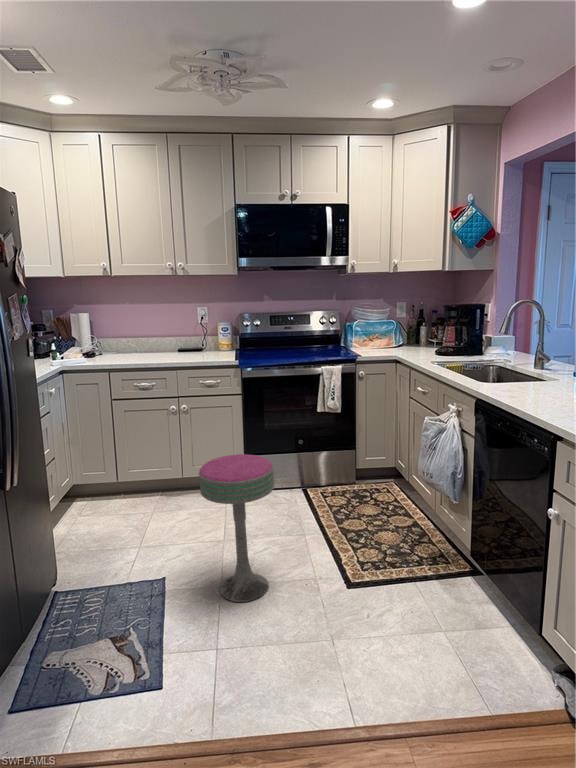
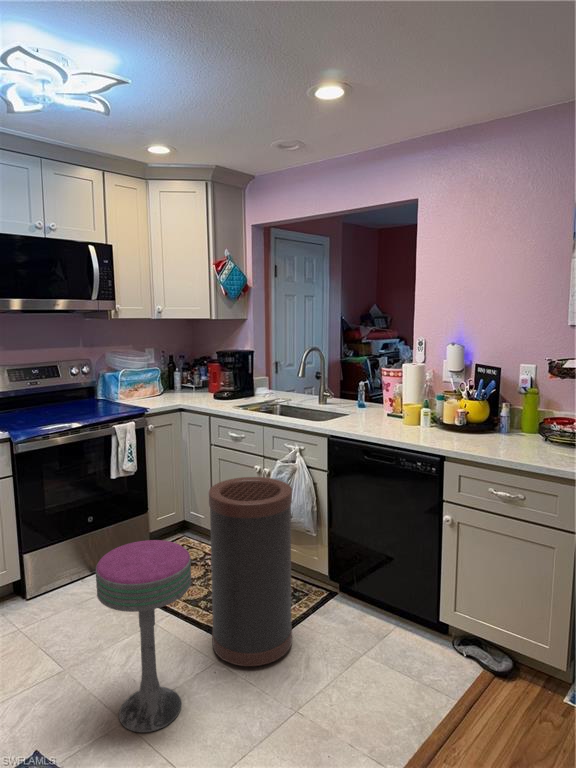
trash can: none [313,422,395,599] -> present [209,477,292,666]

